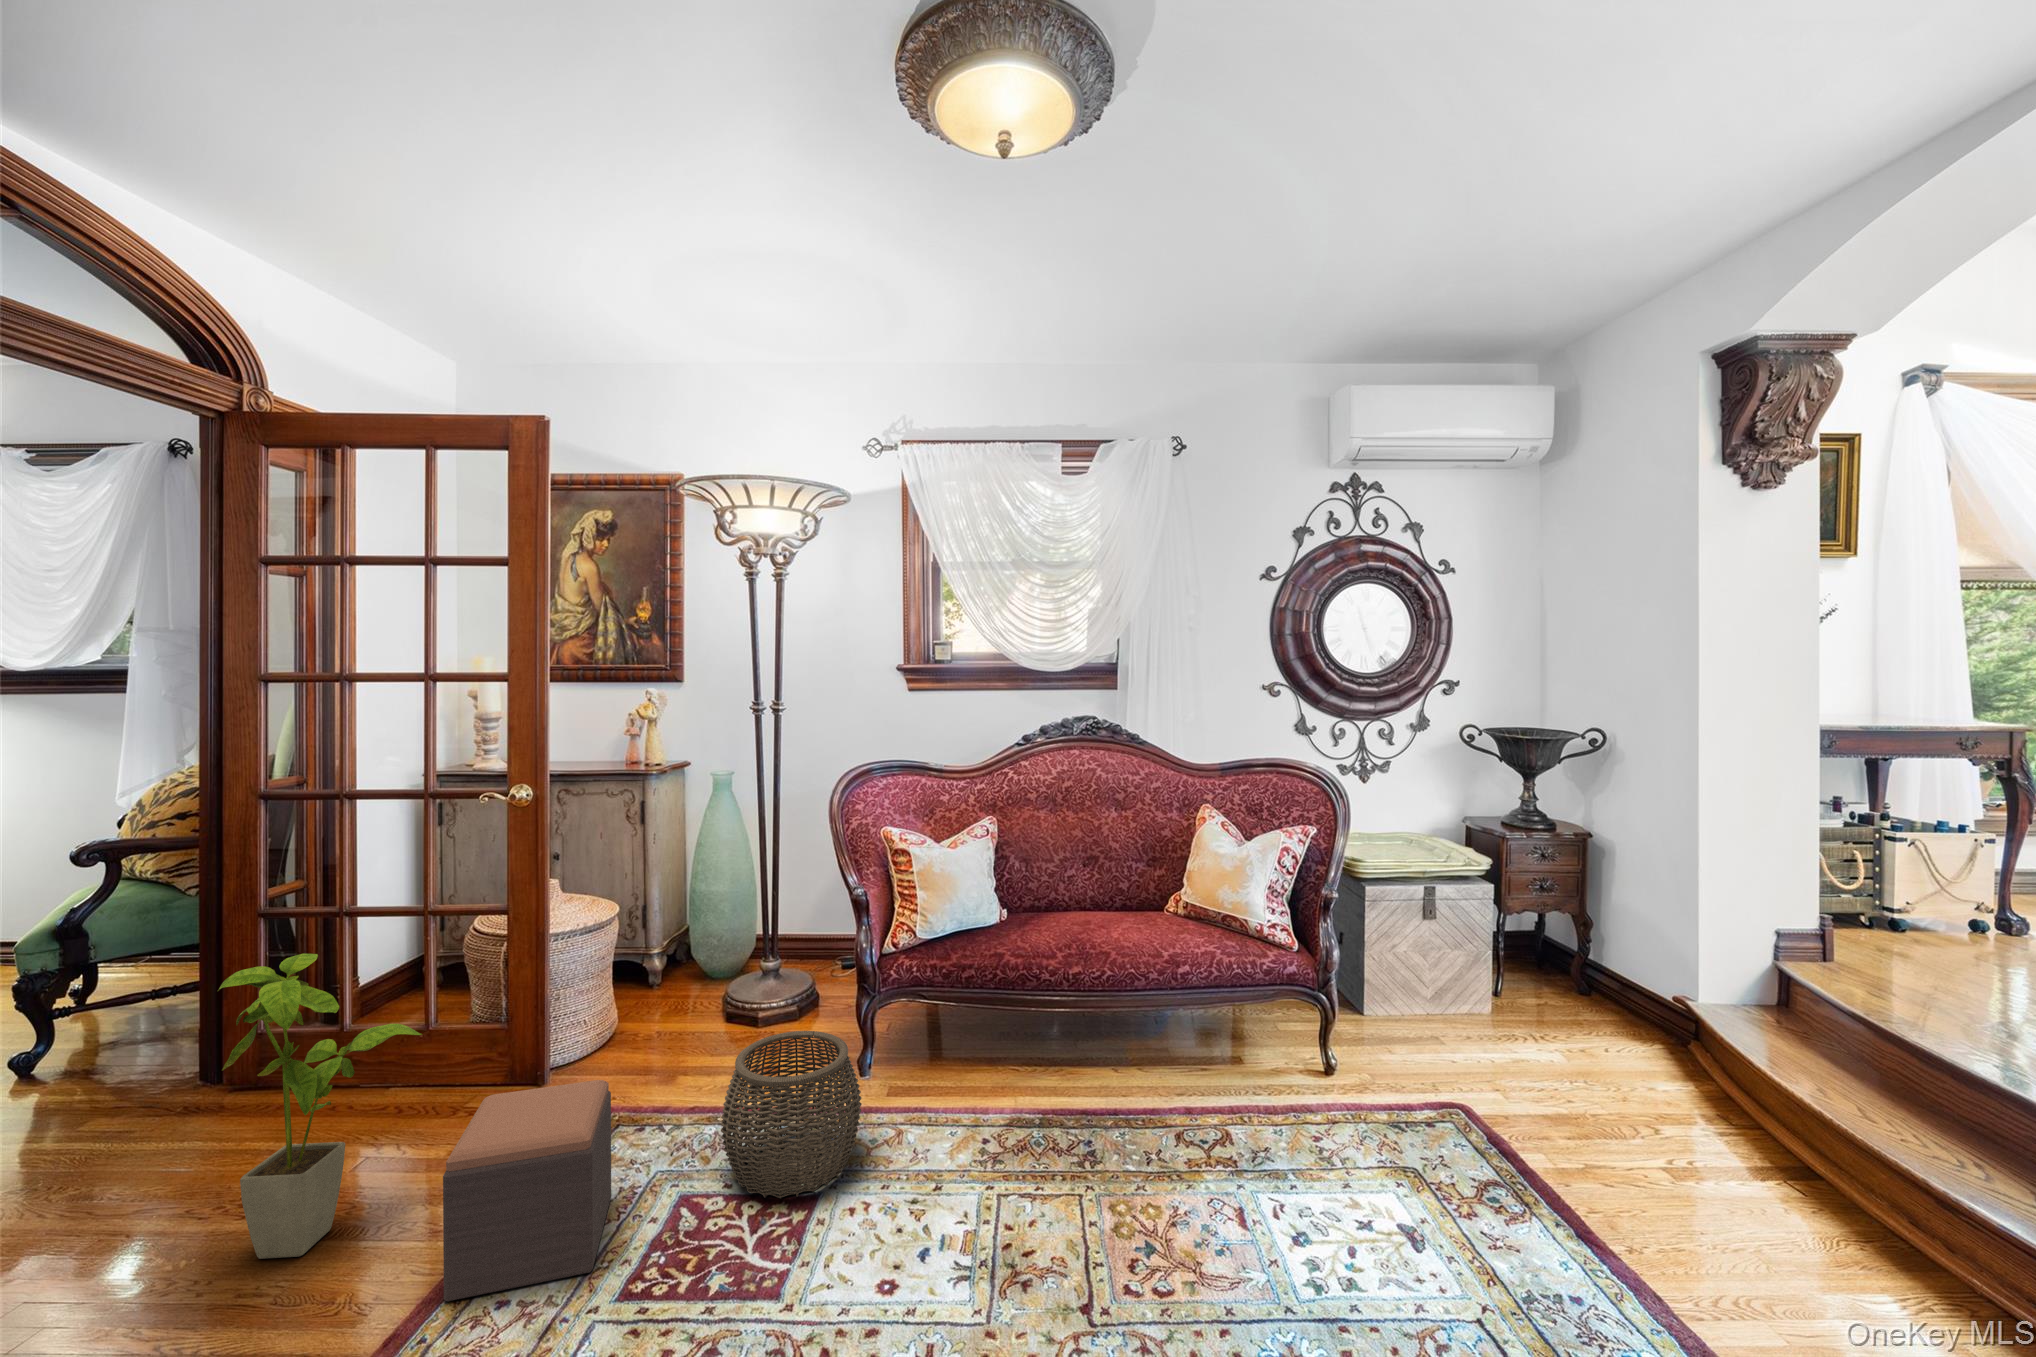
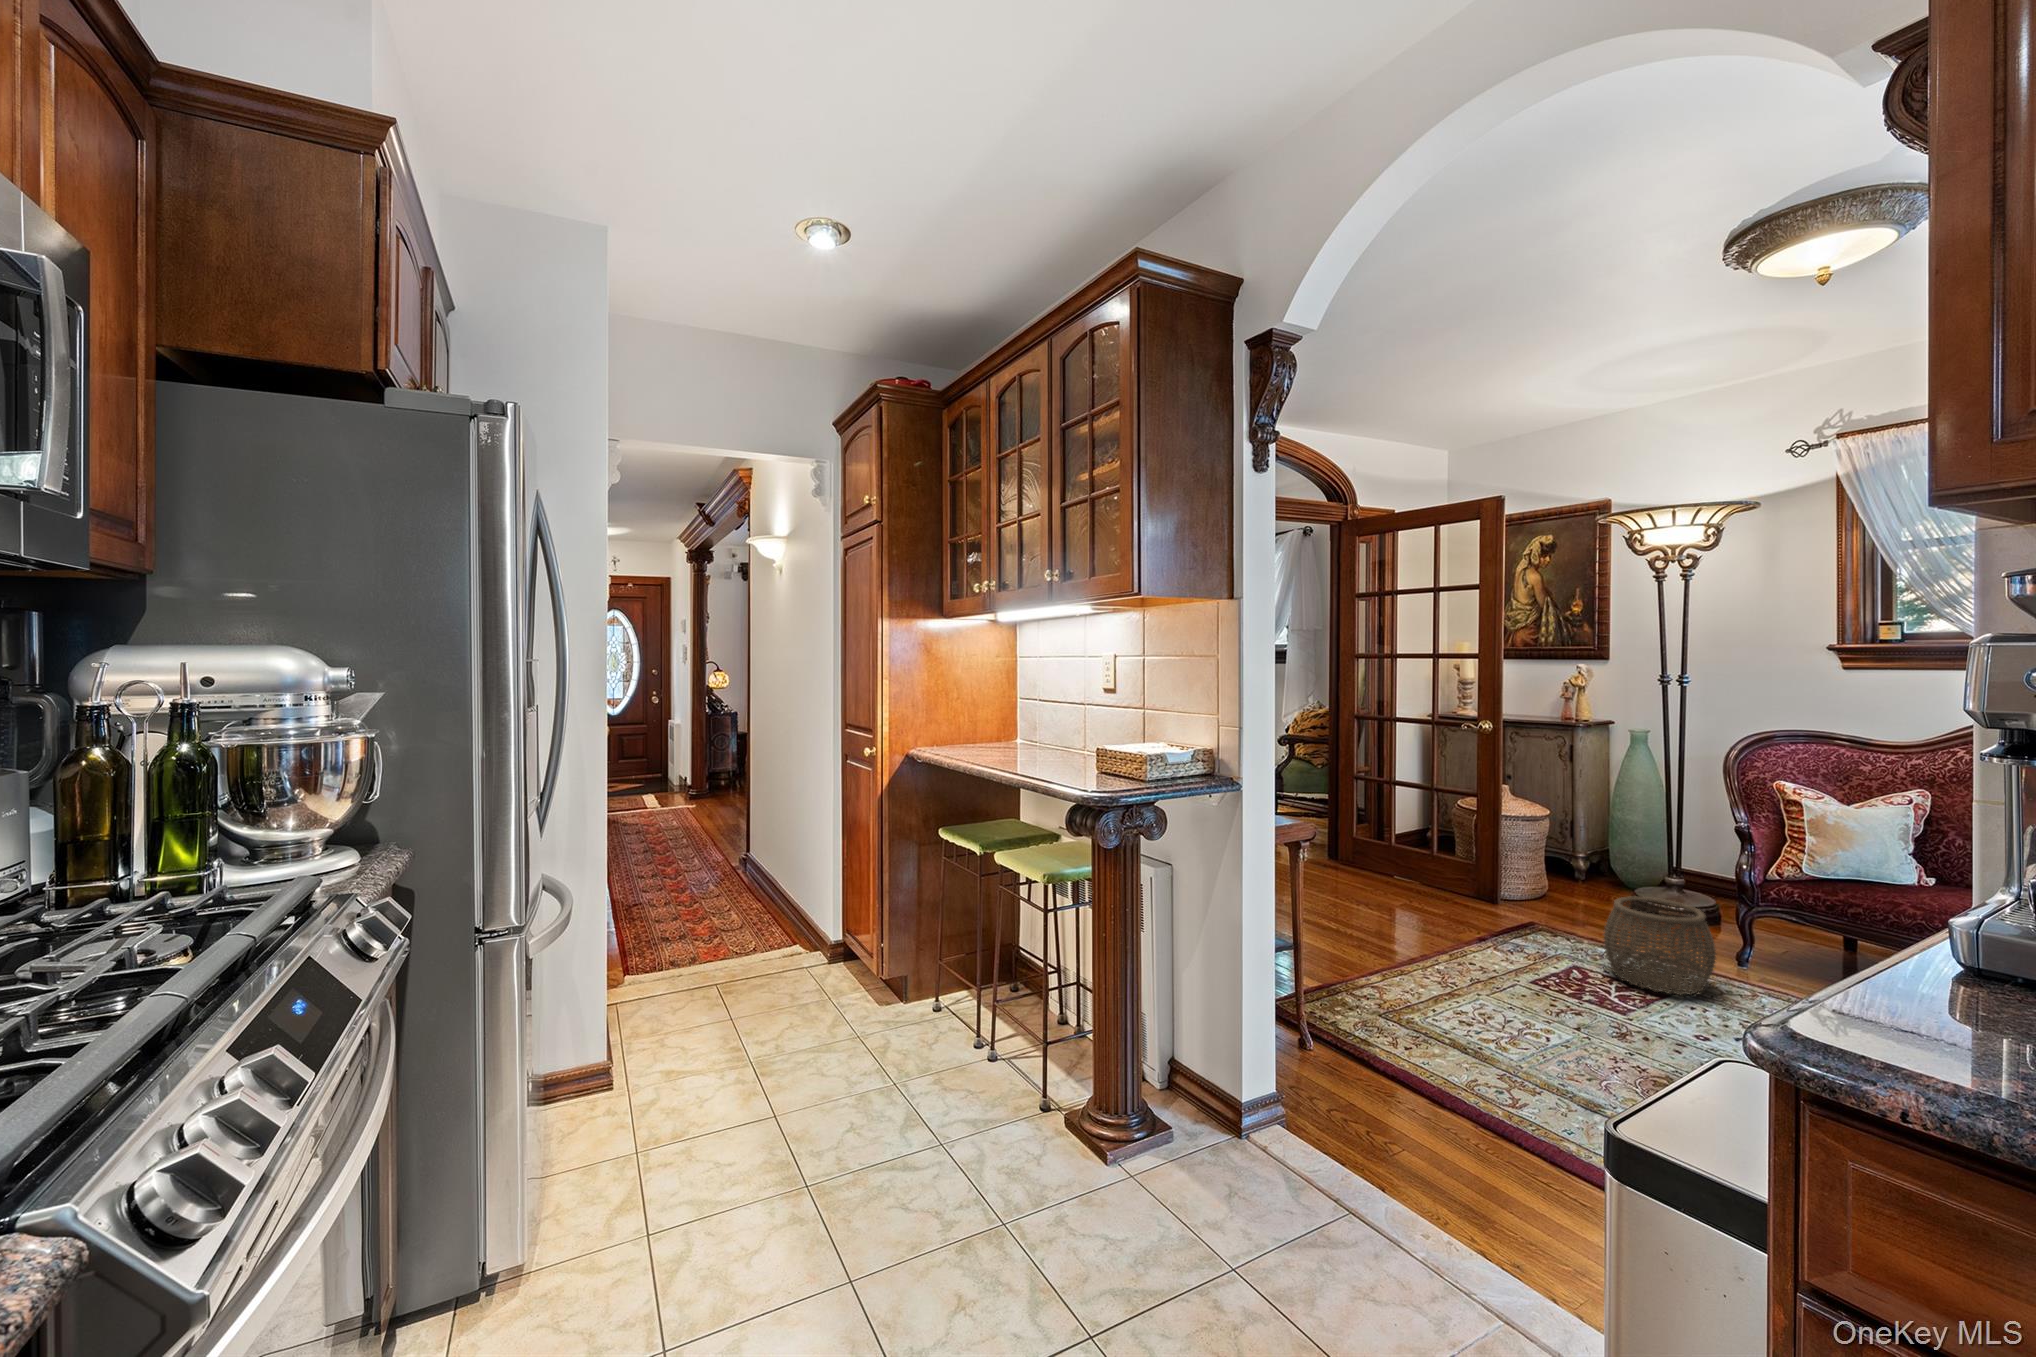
house plant: present [218,953,422,1259] -> none [1352,786,1433,922]
footstool: present [443,1080,611,1301] -> none [1444,875,1532,972]

